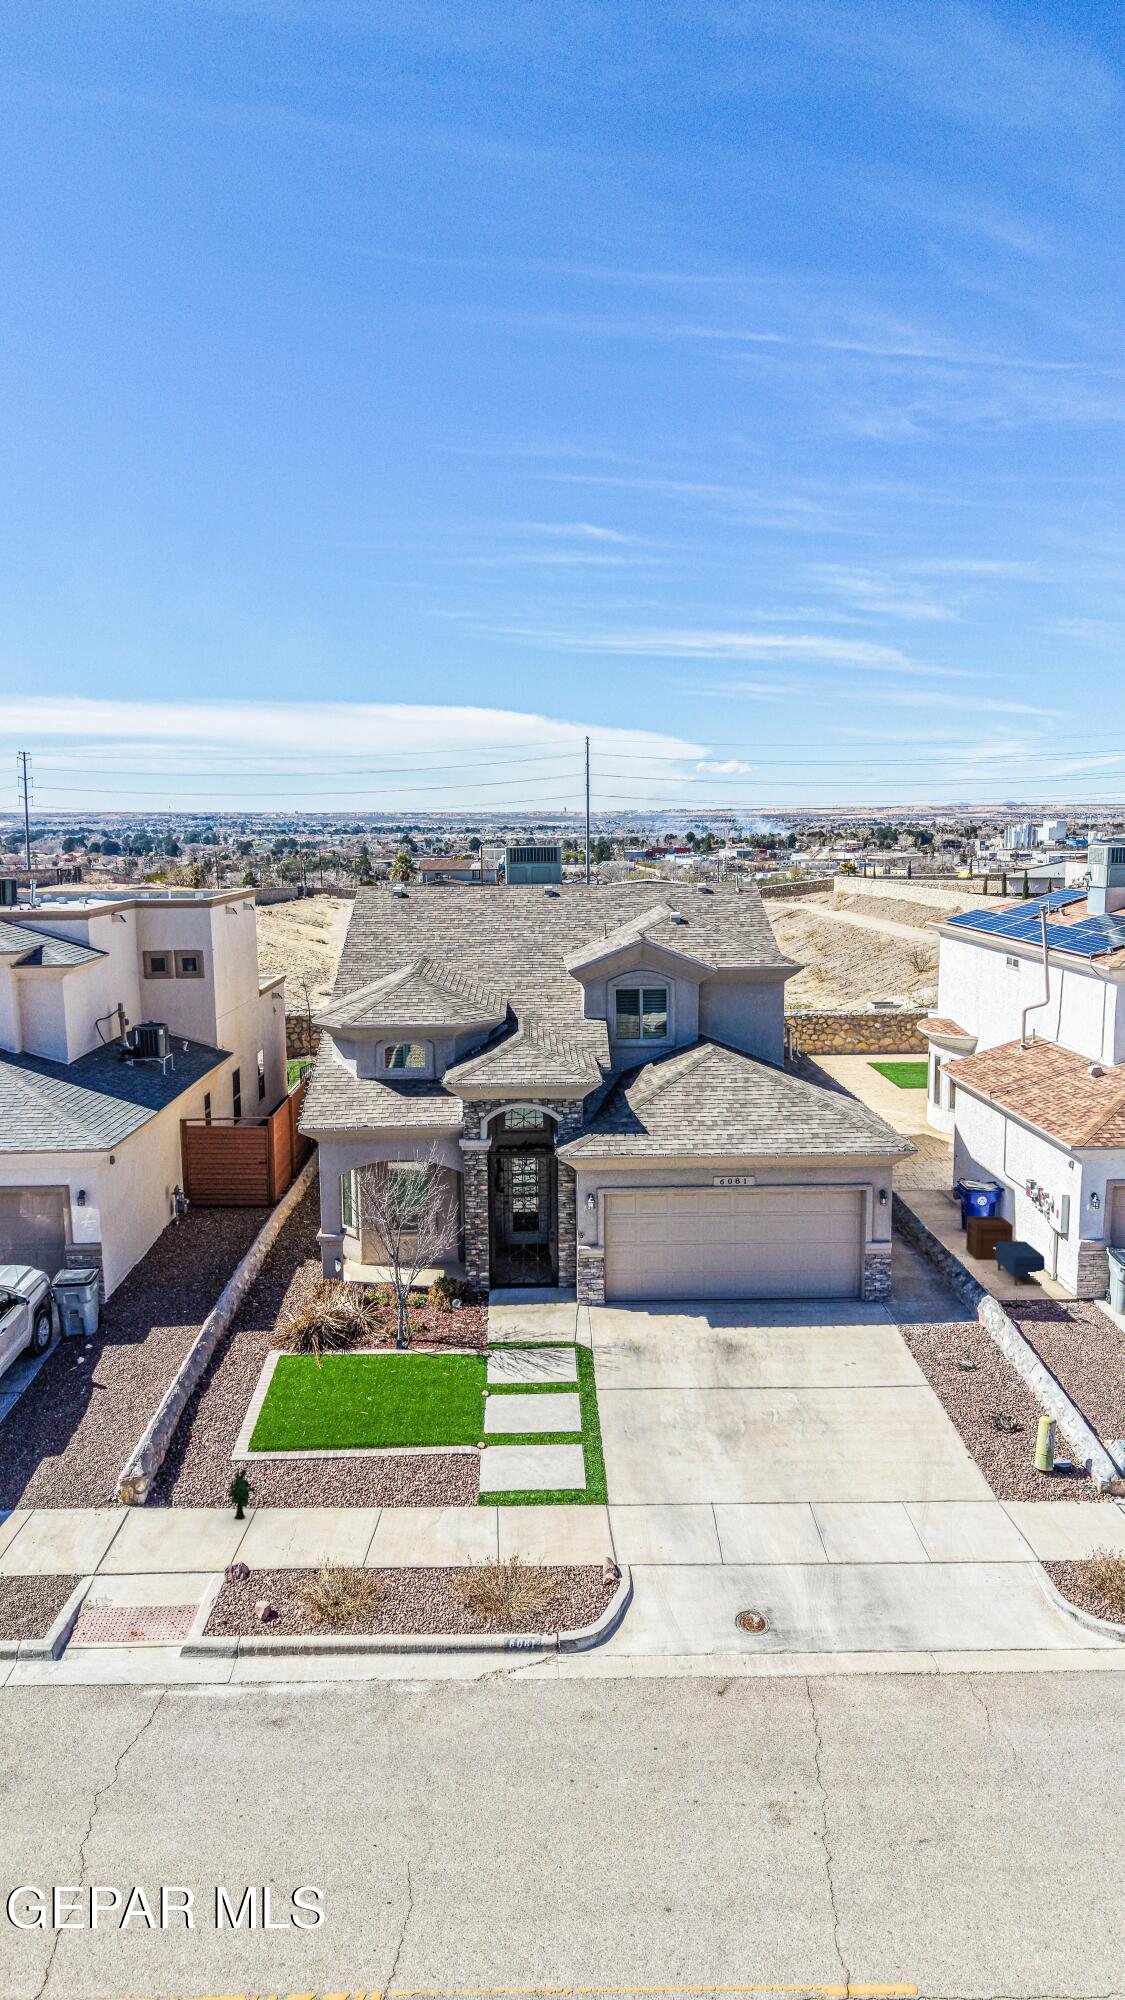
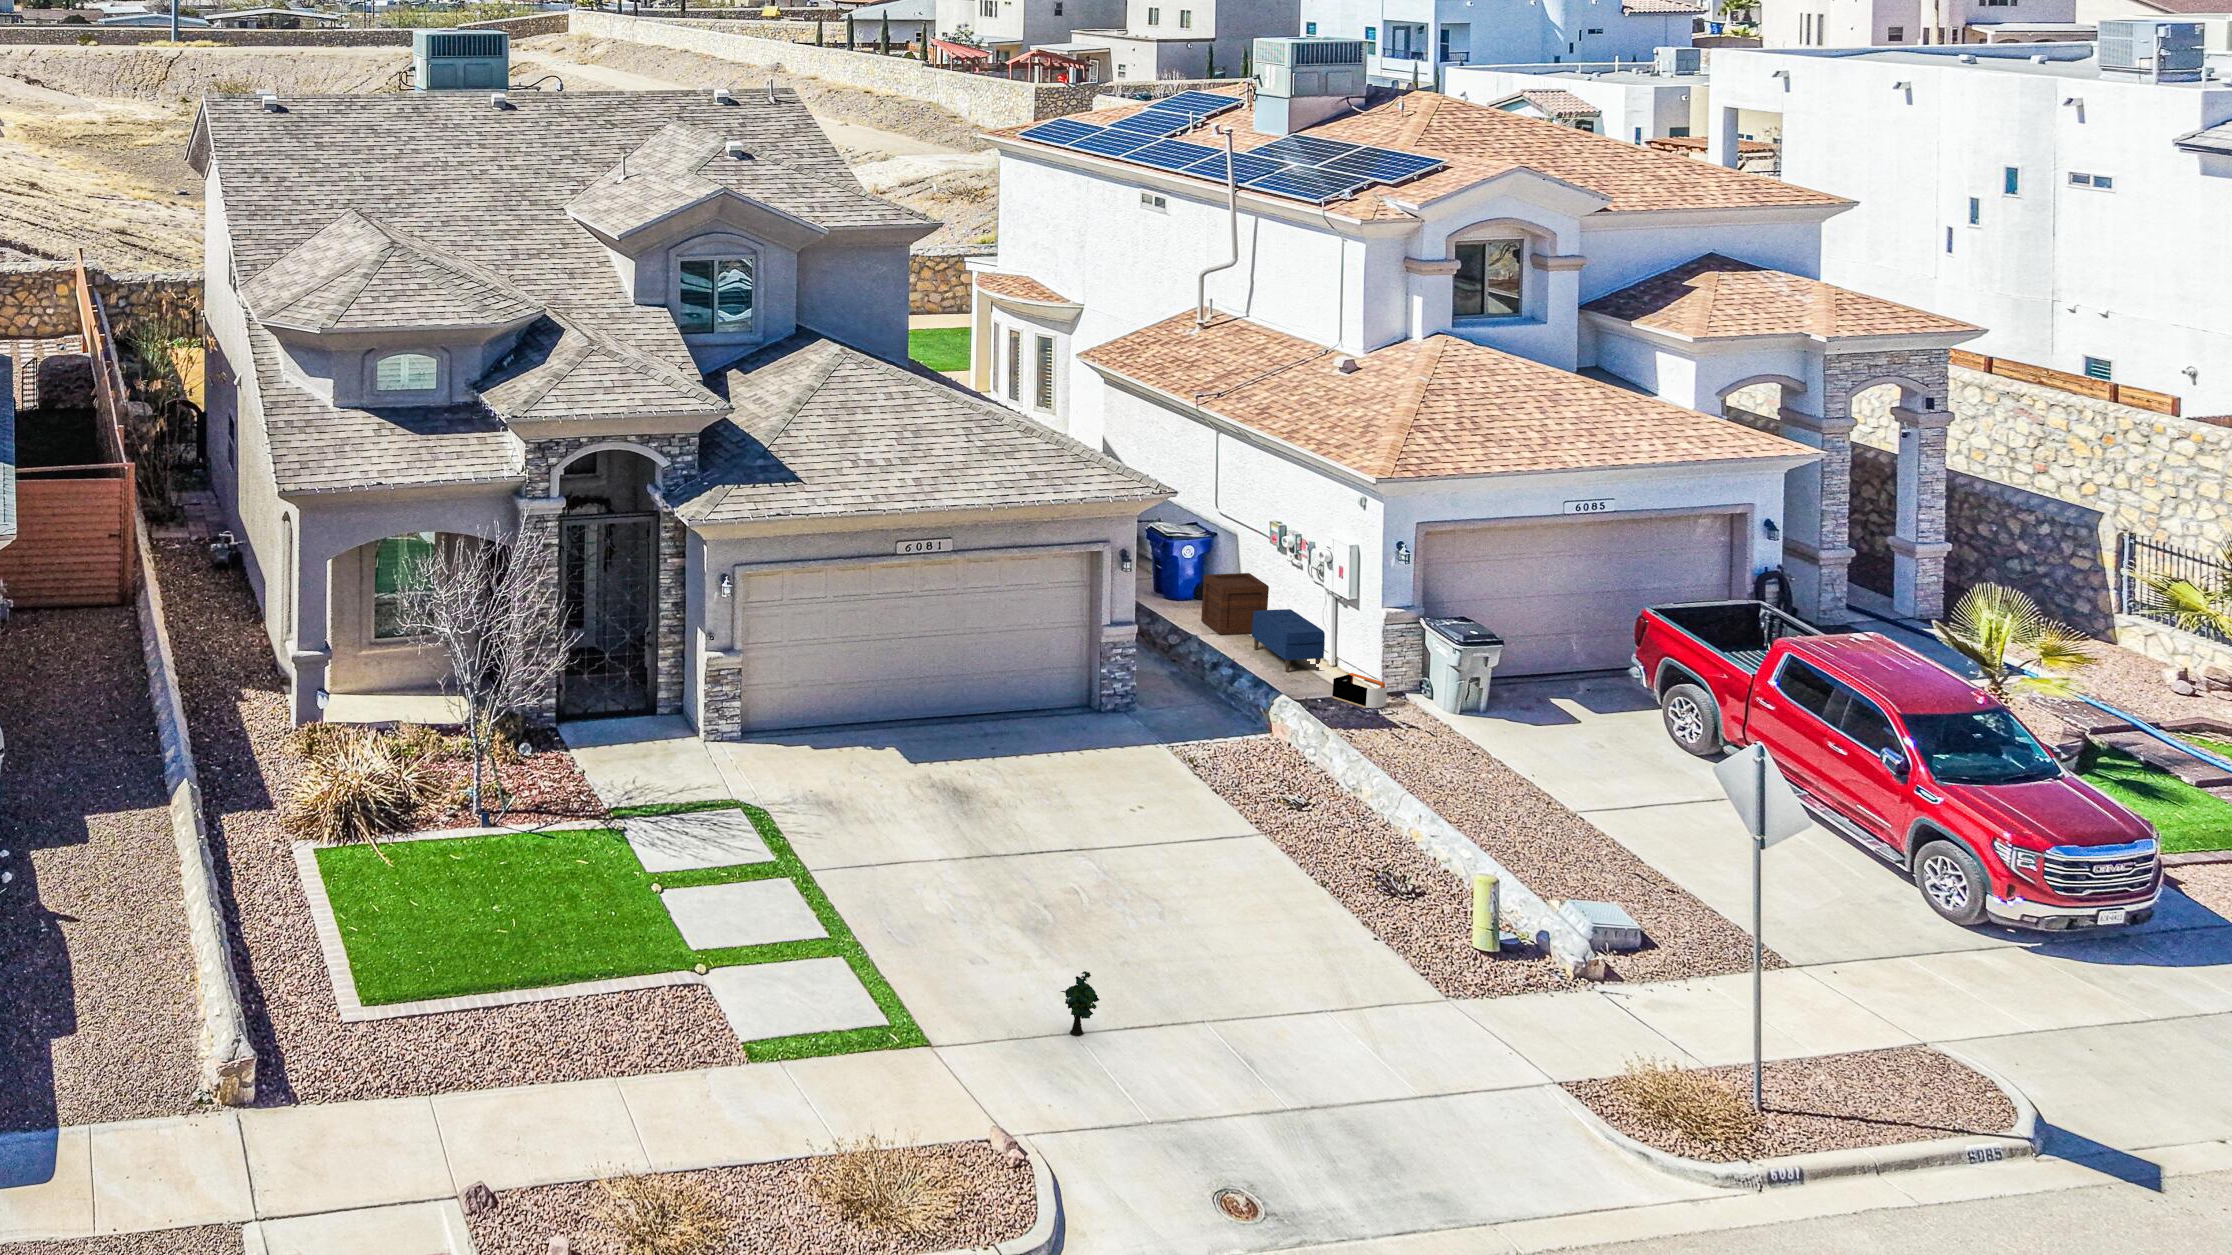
storage bin: none [1043,1286,1083,1312] -> present [1332,673,1387,708]
decorative plant: present [228,1470,255,1520] -> present [1061,971,1099,1036]

